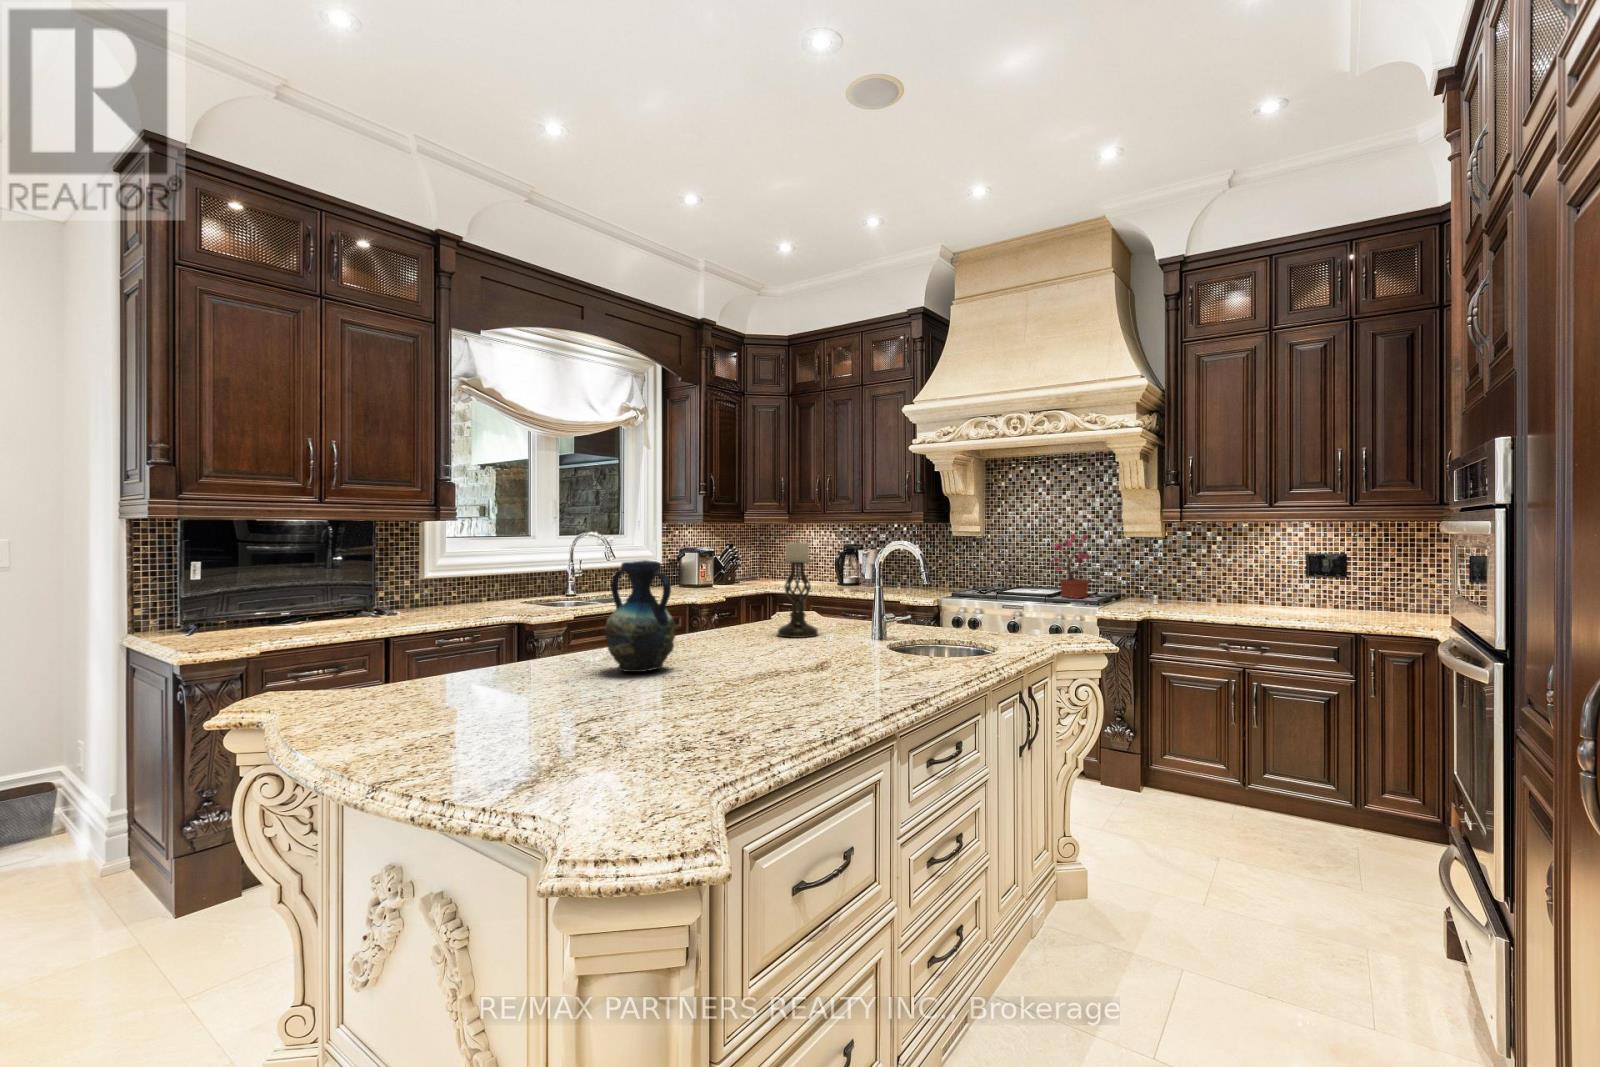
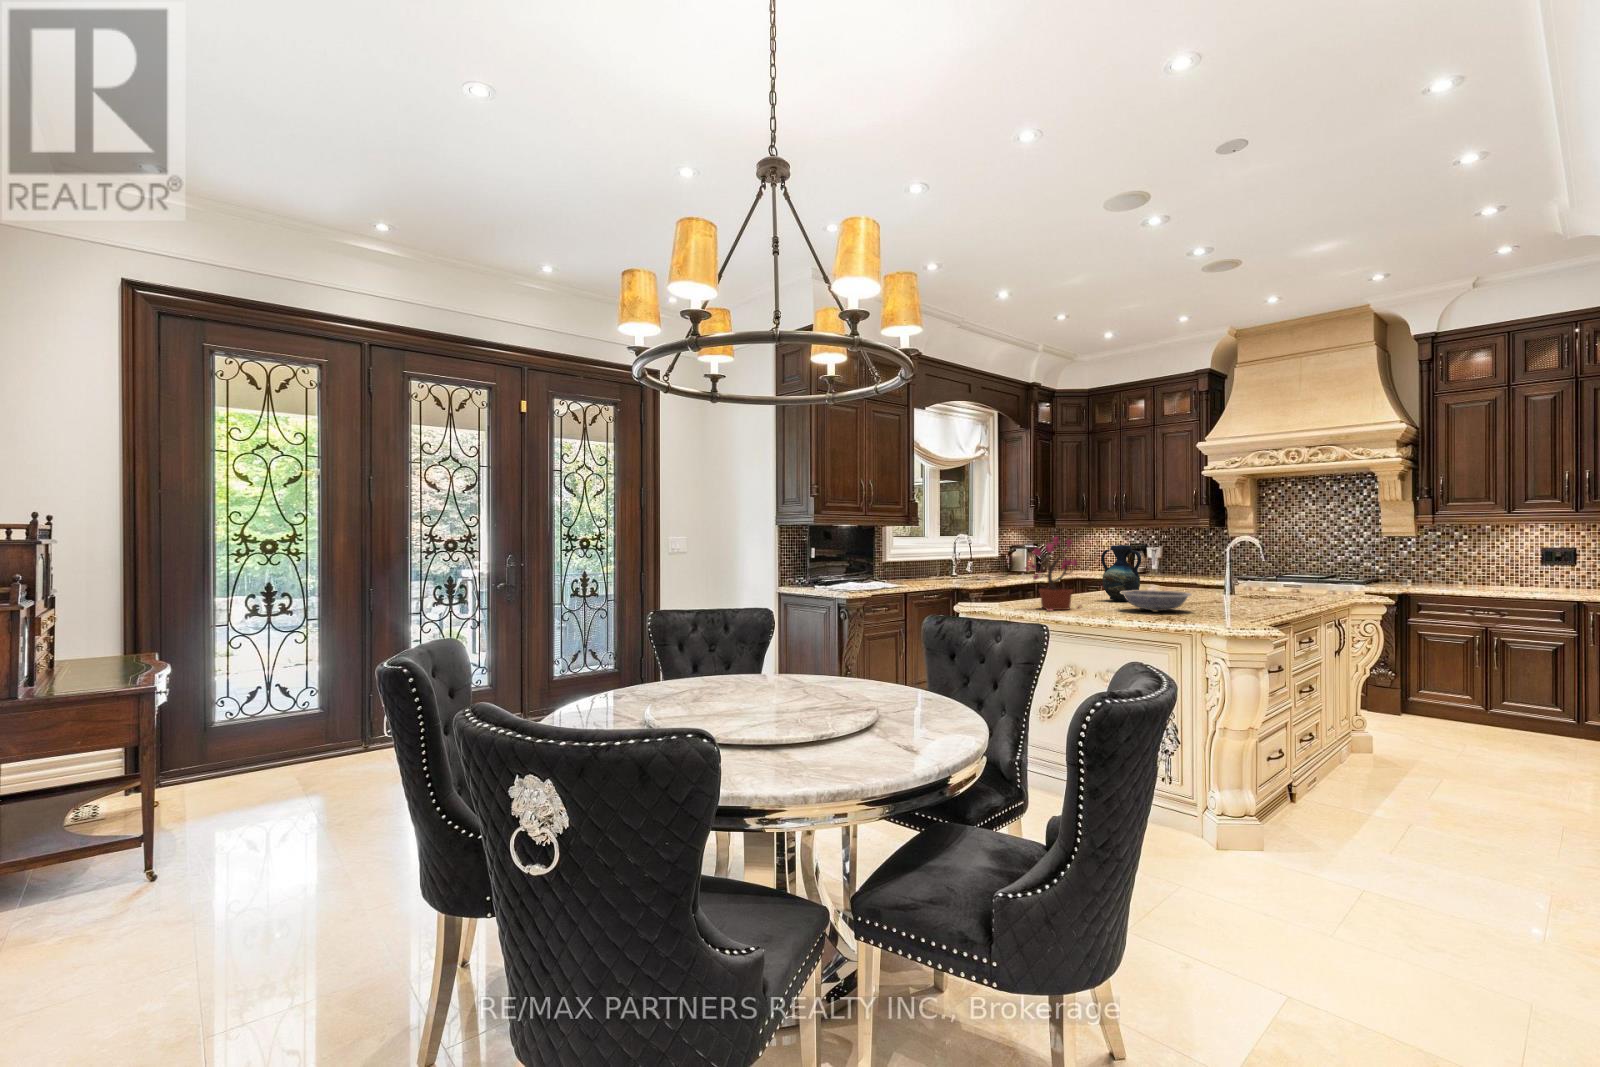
potted plant: present [1049,534,1092,598] -> present [1025,537,1081,611]
candle holder: present [777,539,818,638] -> none [1159,535,1186,593]
bowl: none [515,668,673,727] -> present [1121,590,1192,611]

